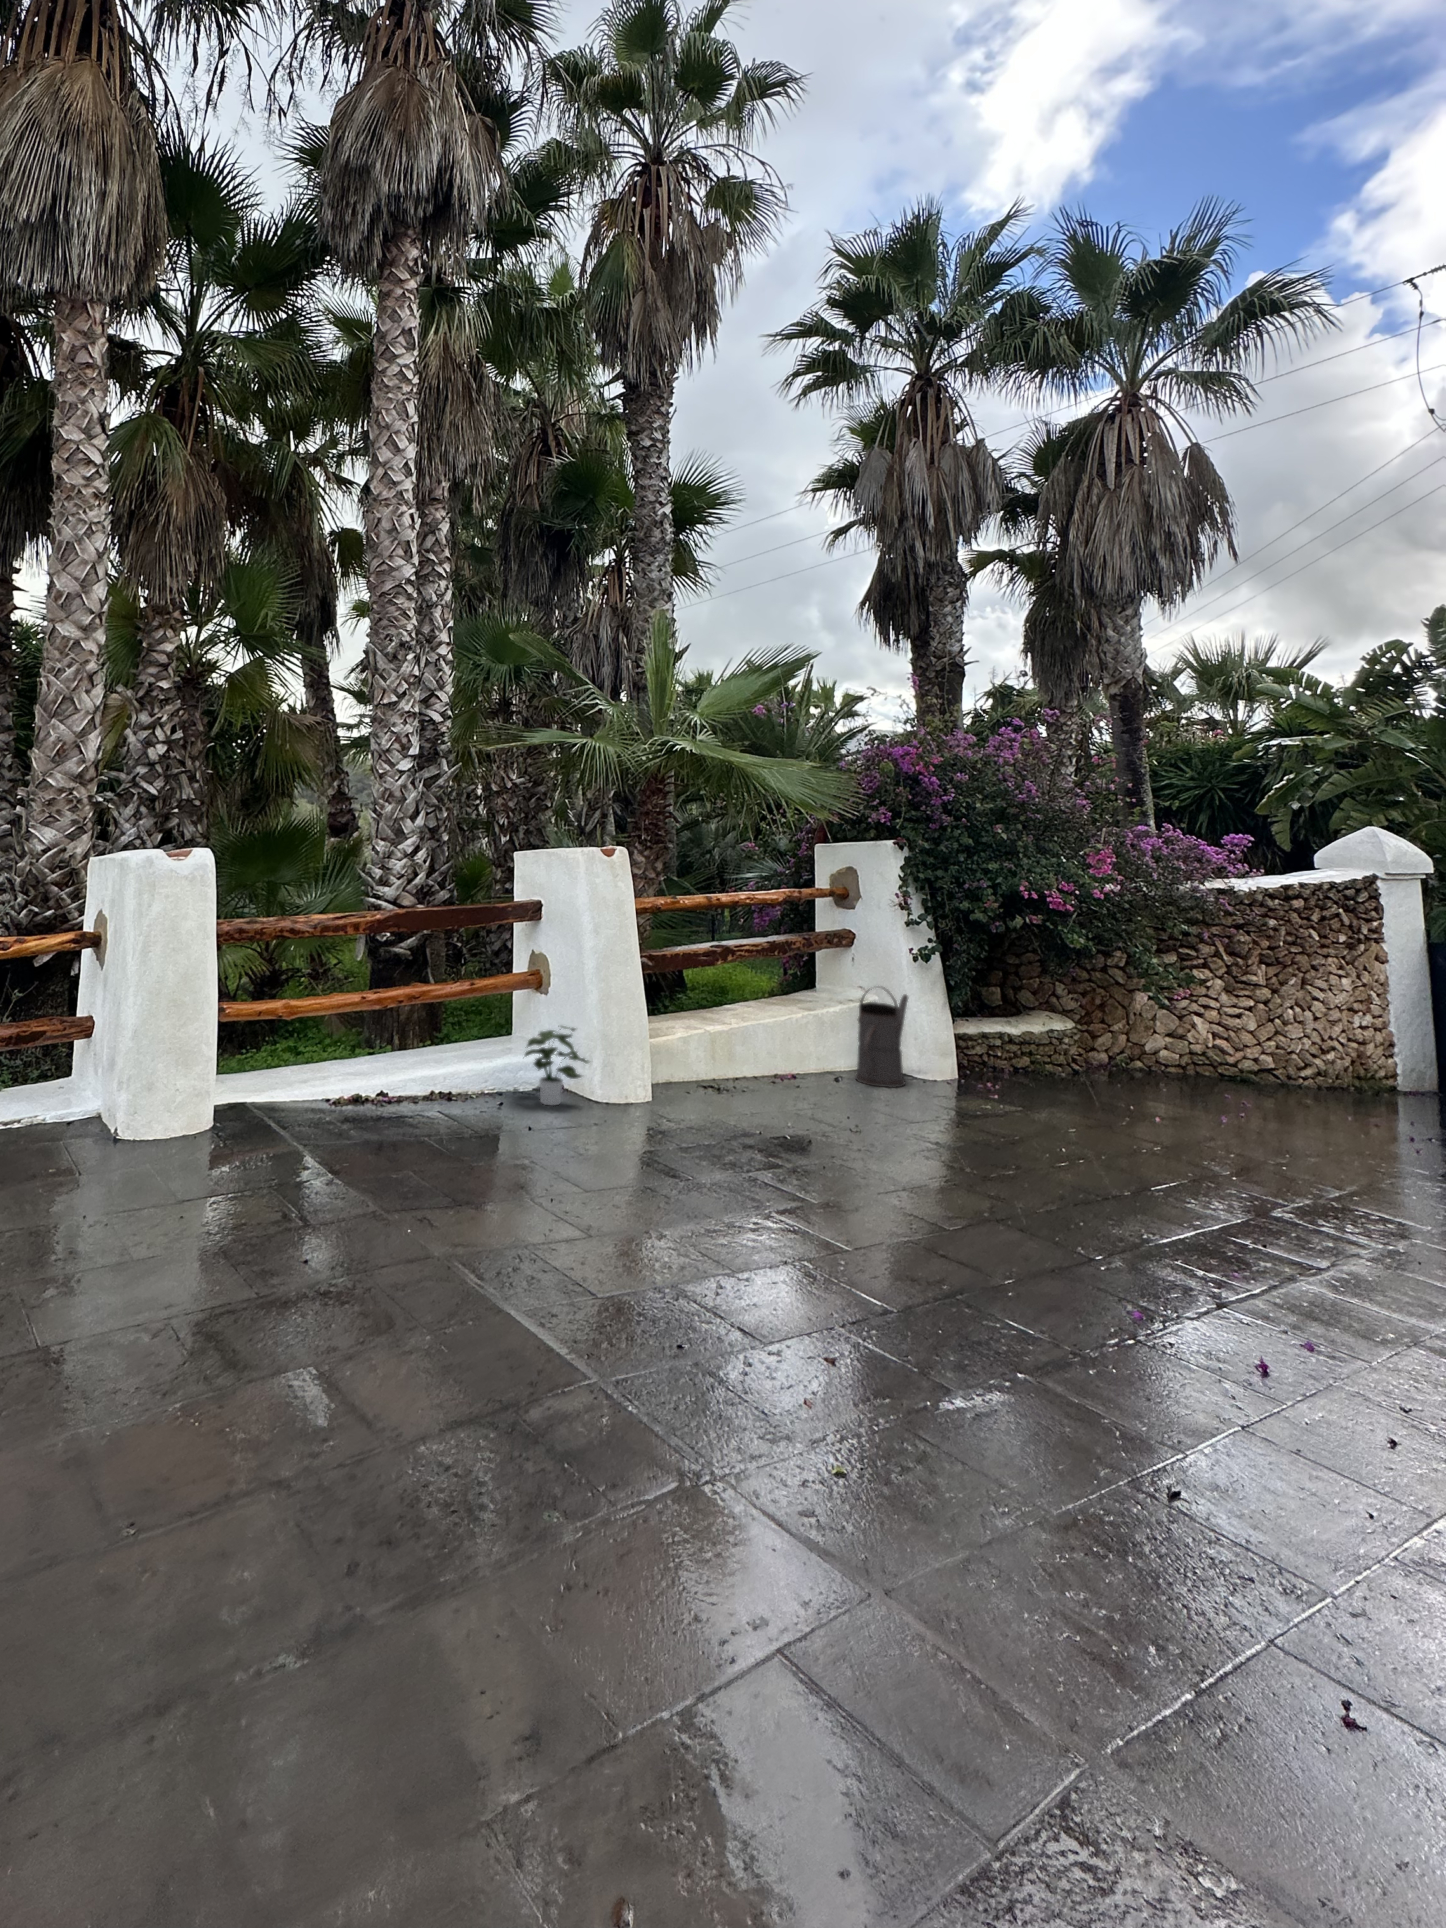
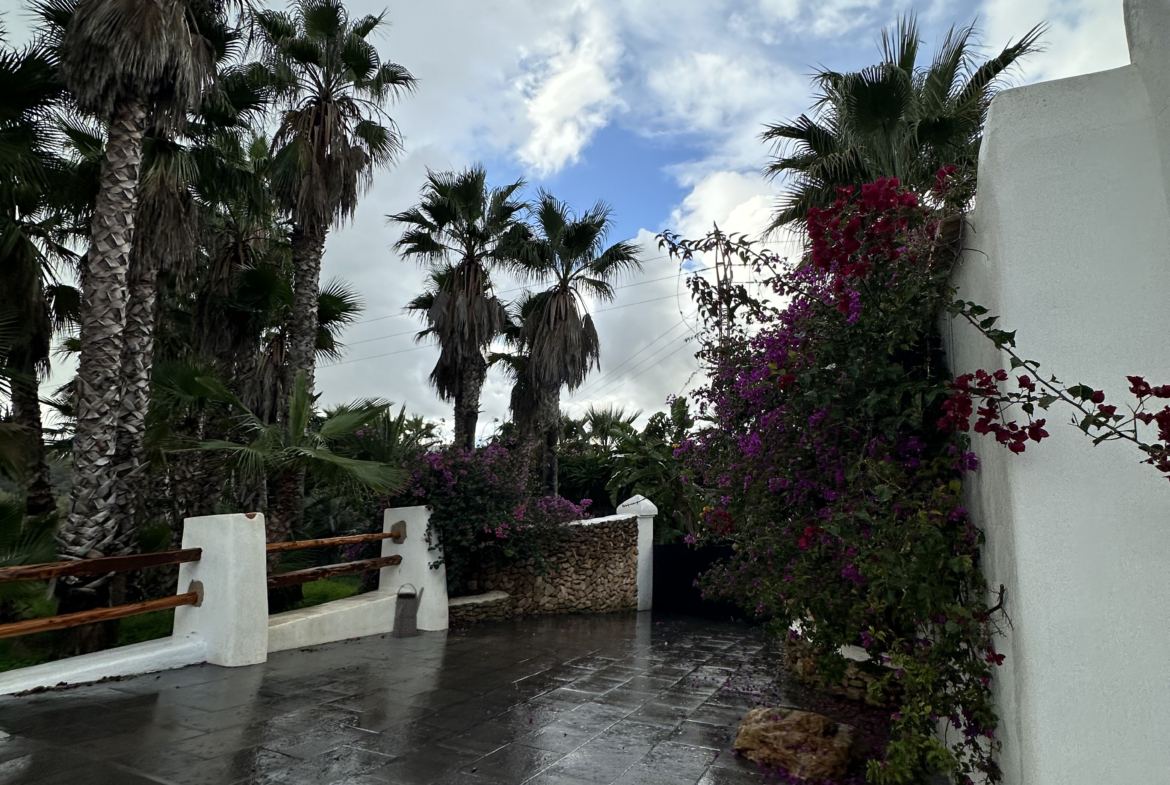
potted plant: present [525,1026,589,1105] -> none [178,623,228,673]

